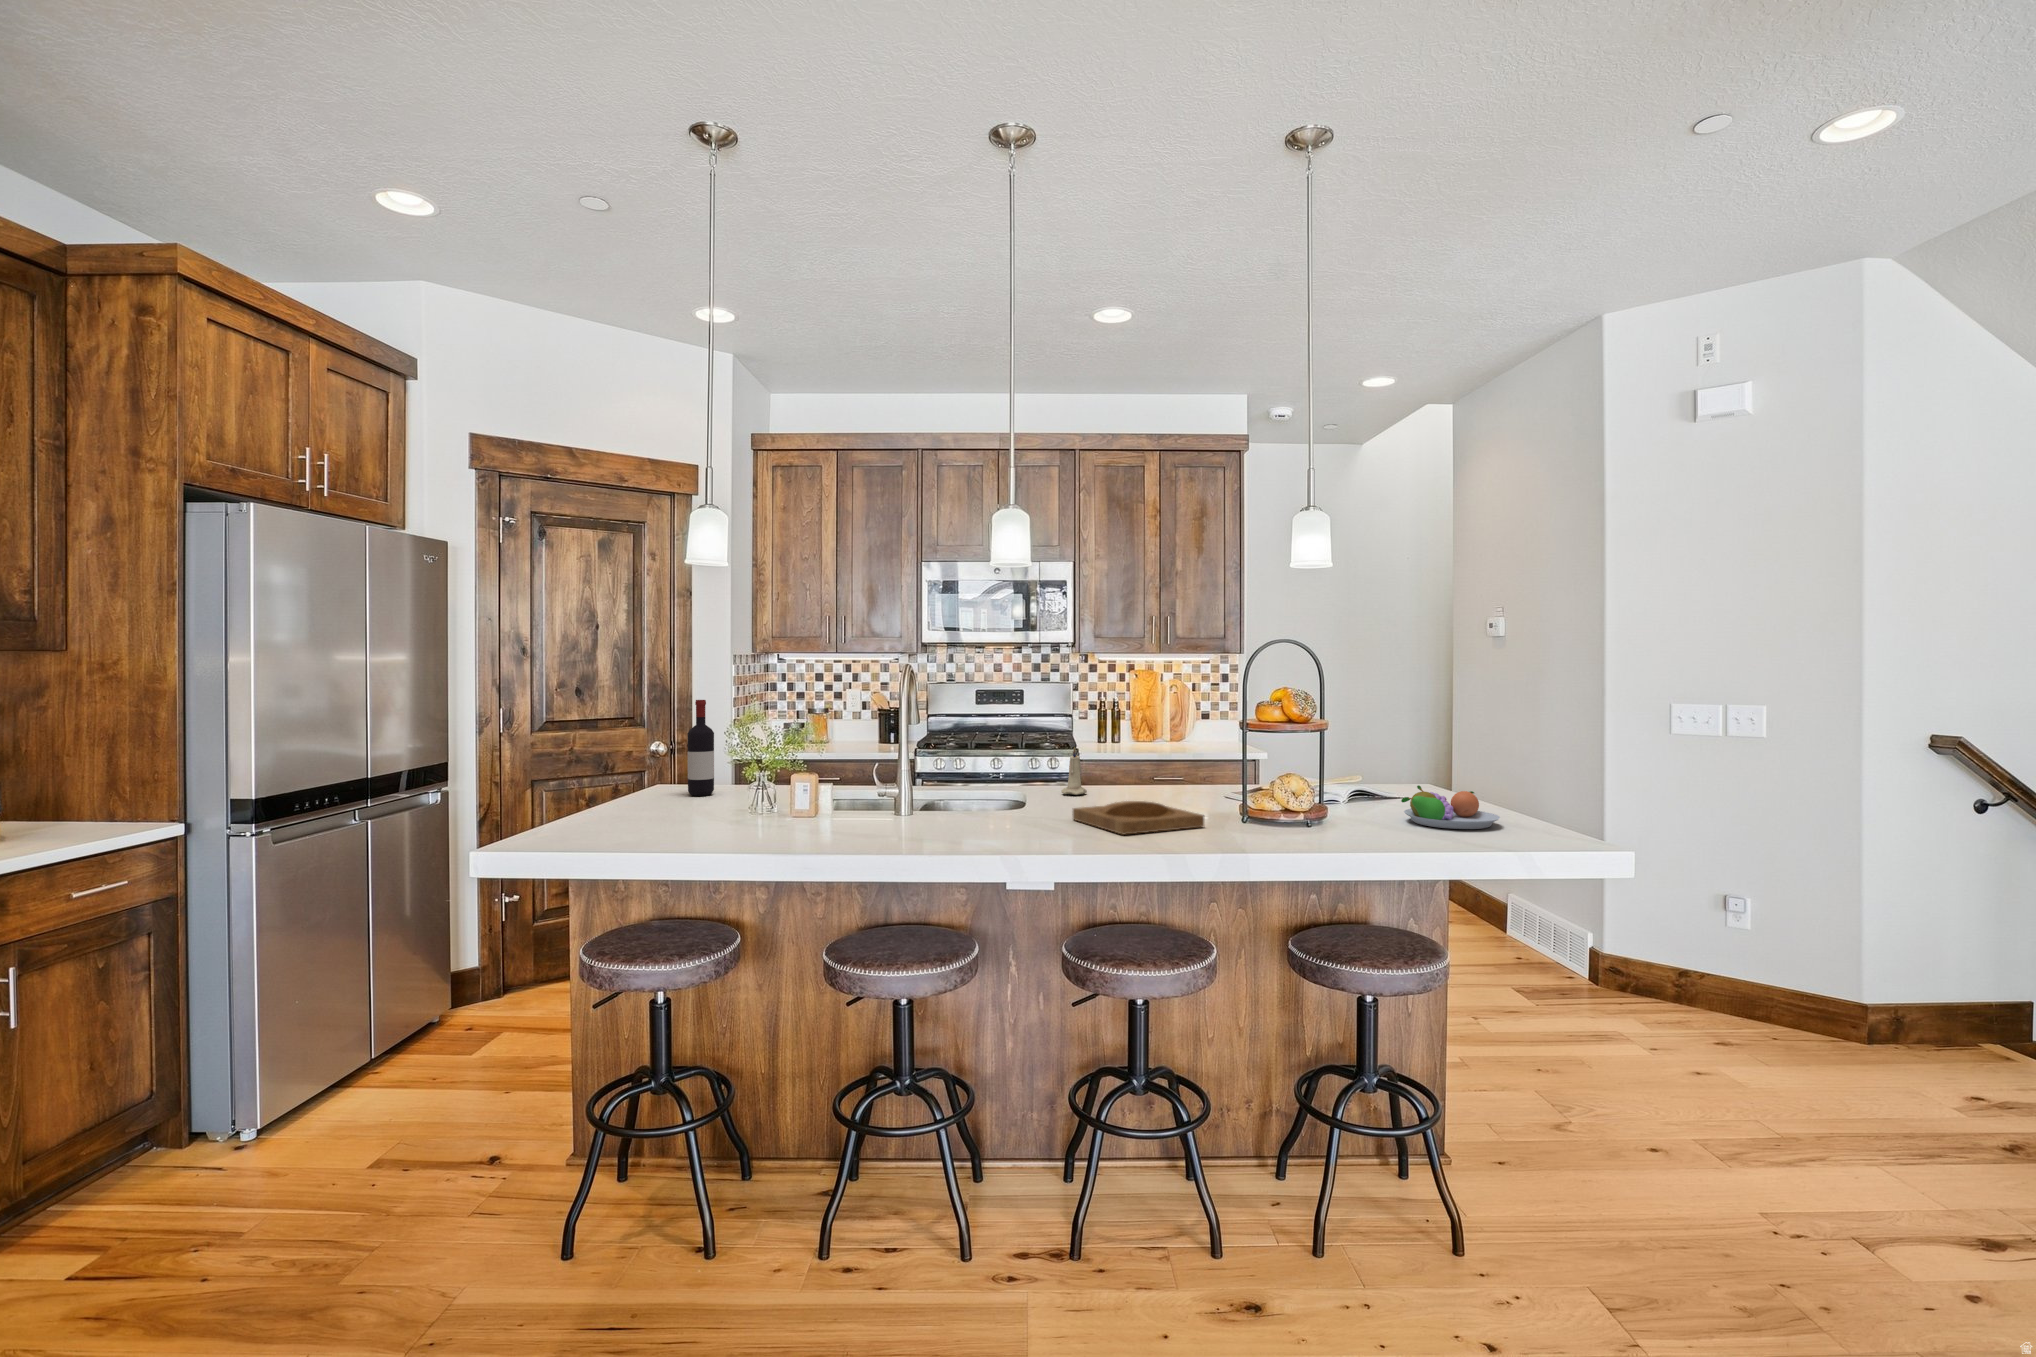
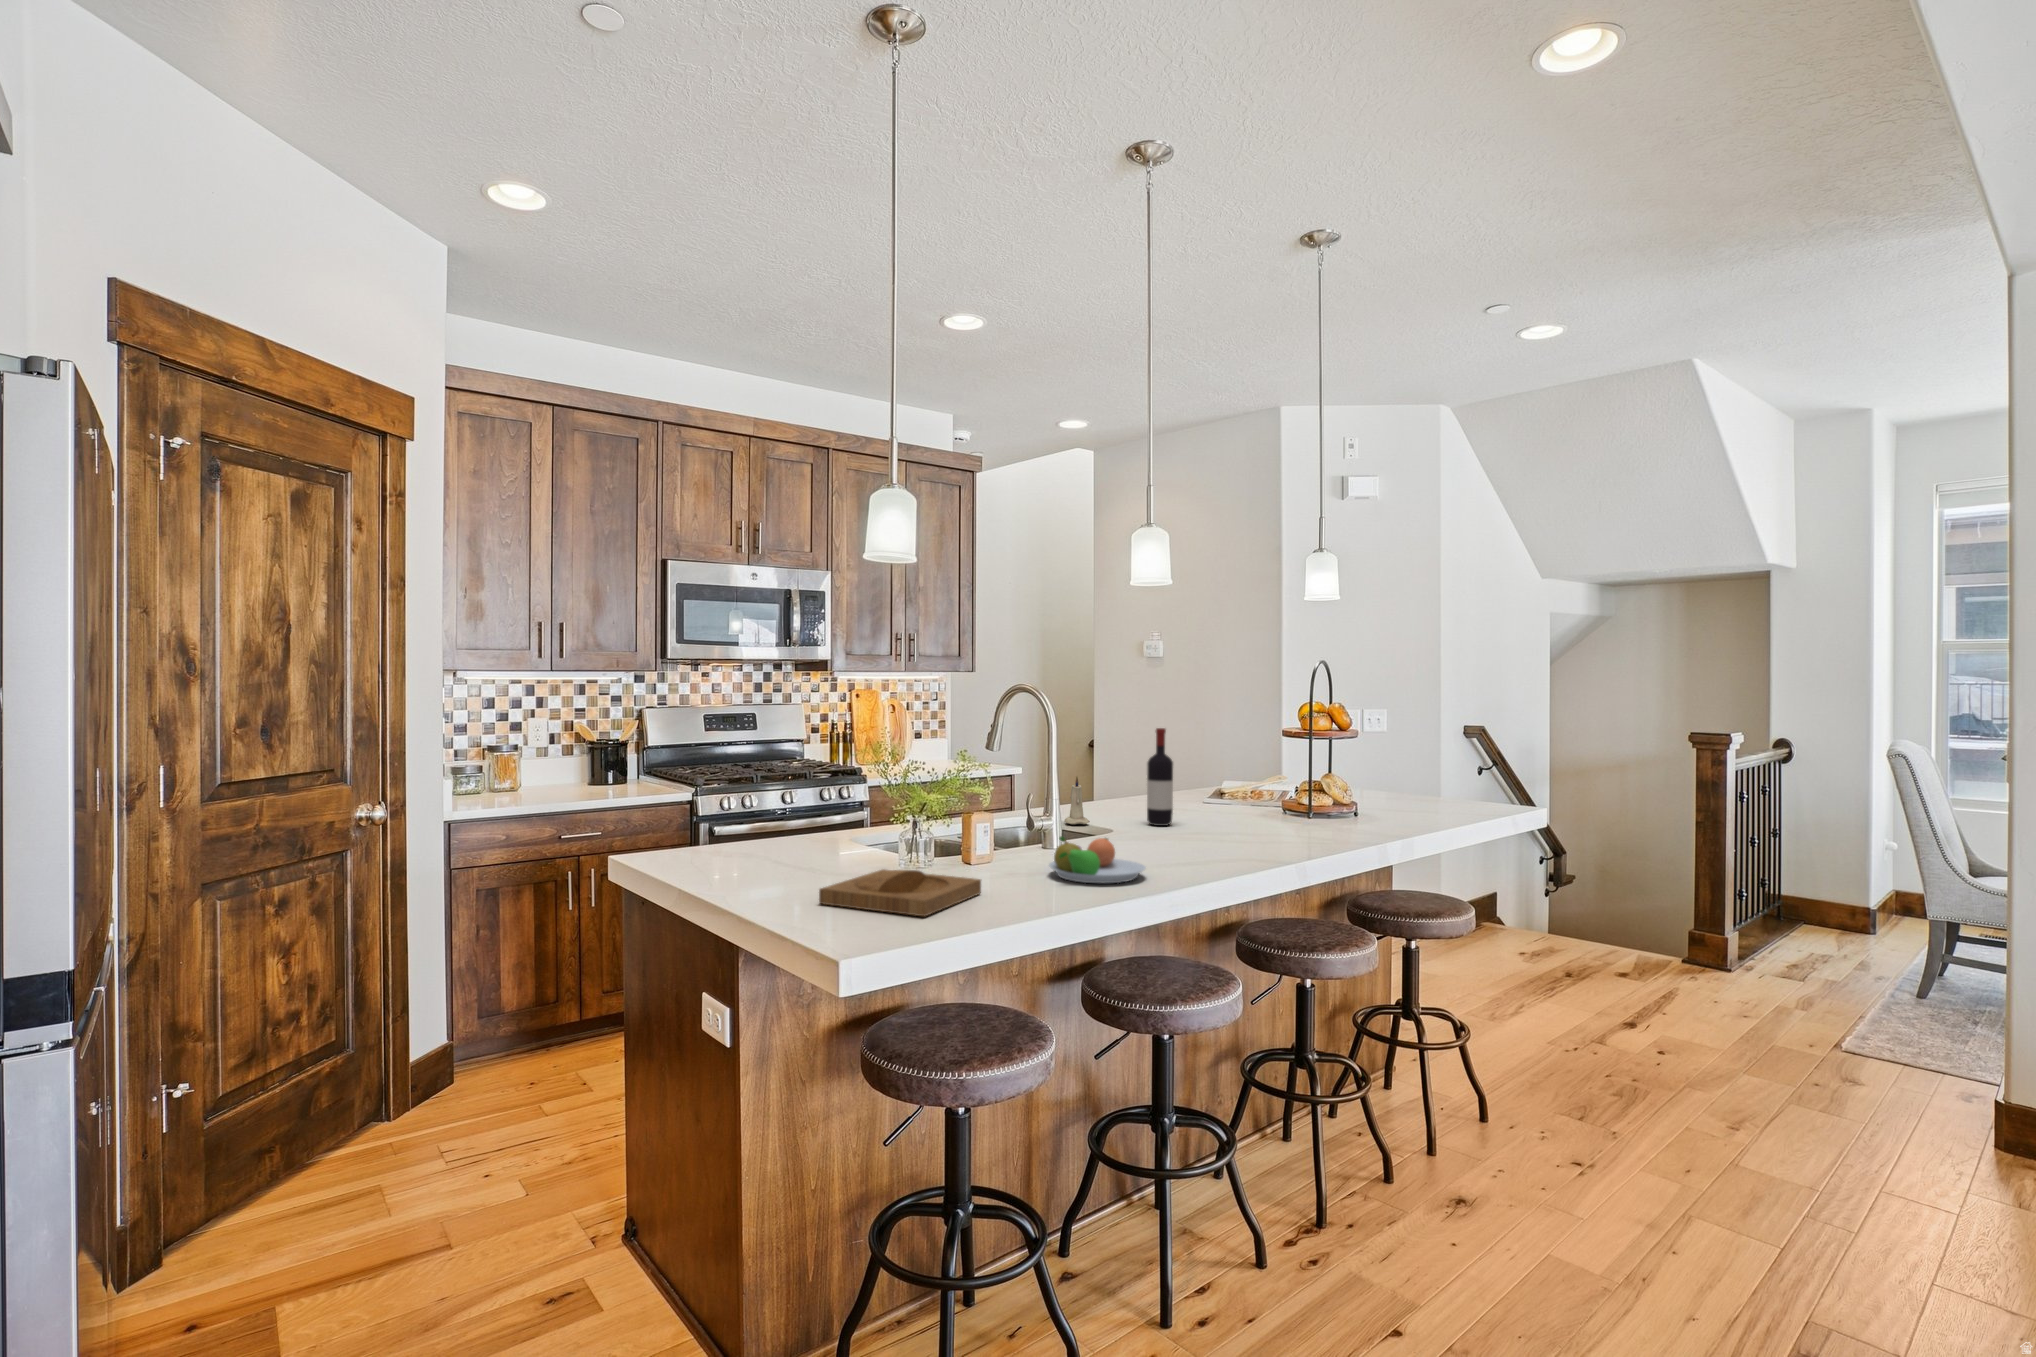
wine bottle: present [687,700,714,796] -> present [1147,728,1173,826]
fruit bowl: present [1401,785,1500,829] -> present [1049,836,1146,883]
tray: present [1073,801,1204,835] -> present [819,869,981,916]

